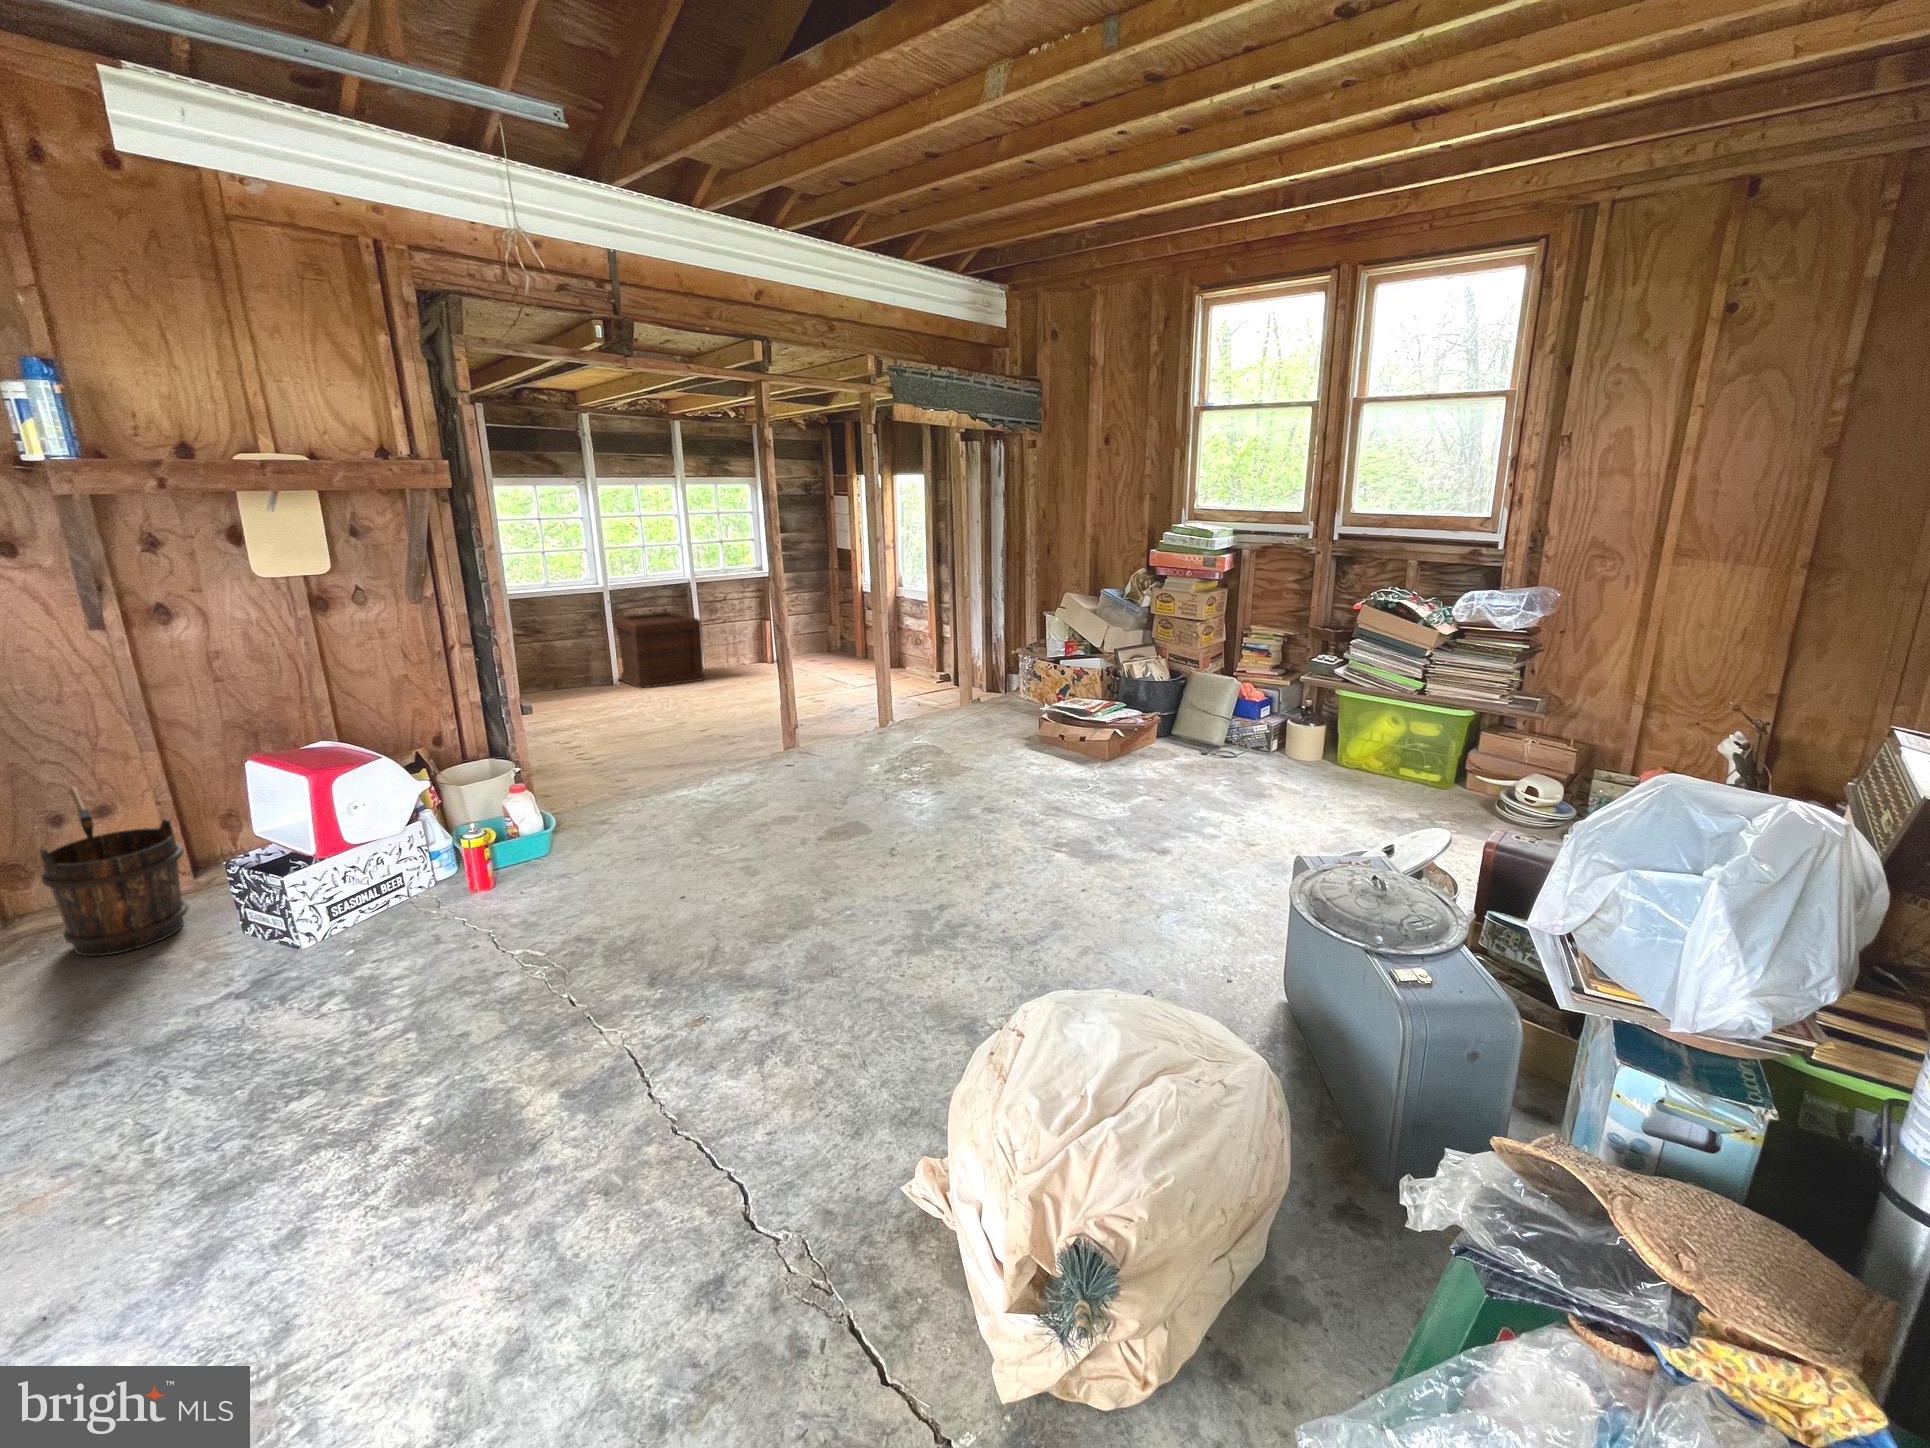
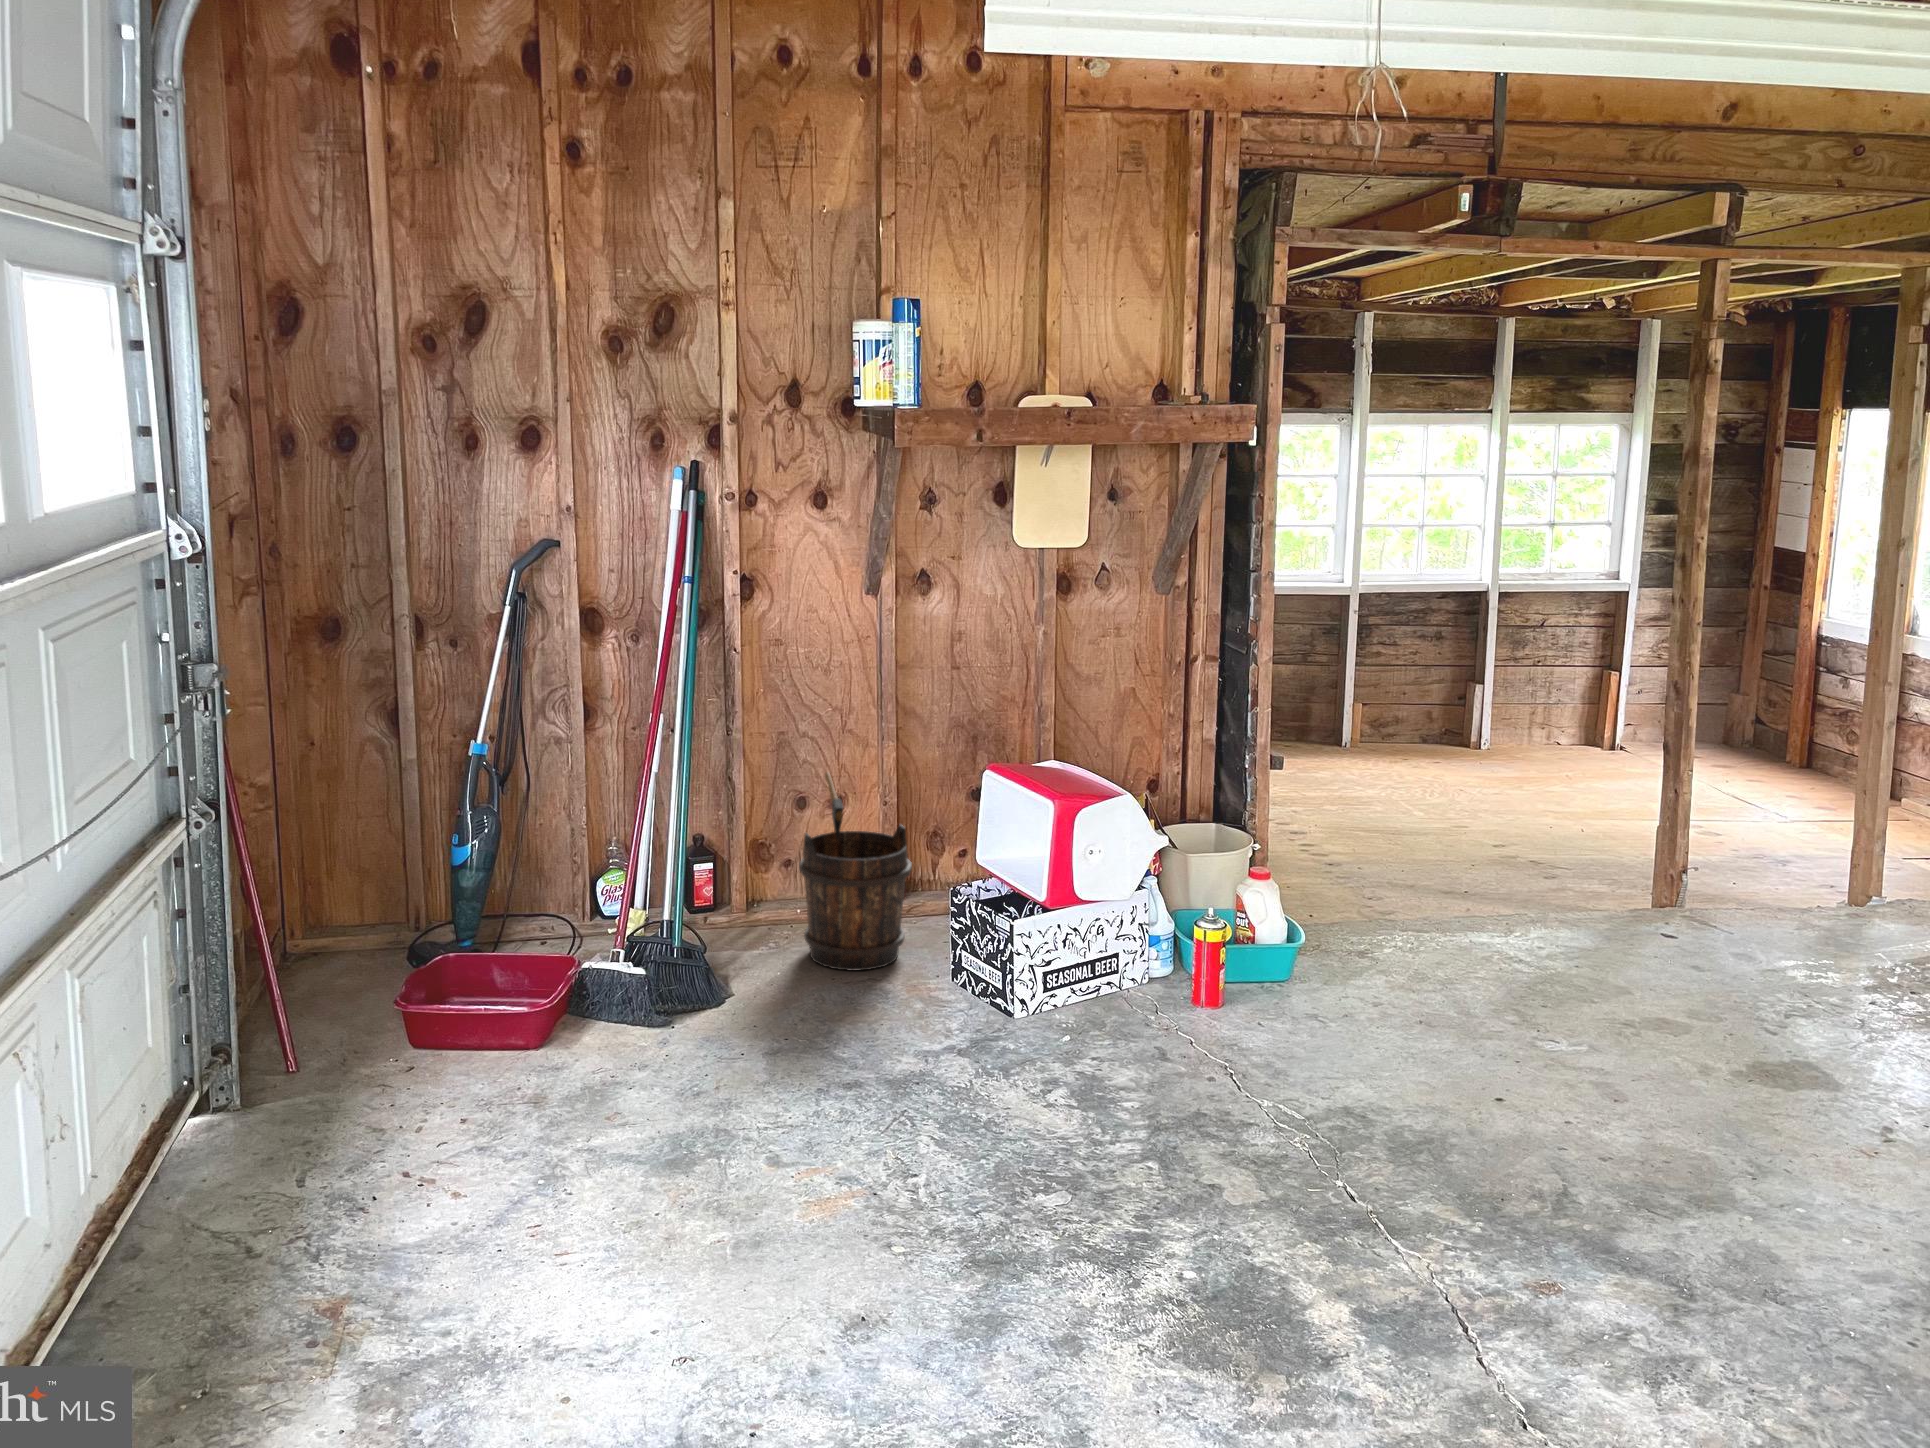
wooden crate: present [614,612,704,688] -> none [1343,639,1498,763]

